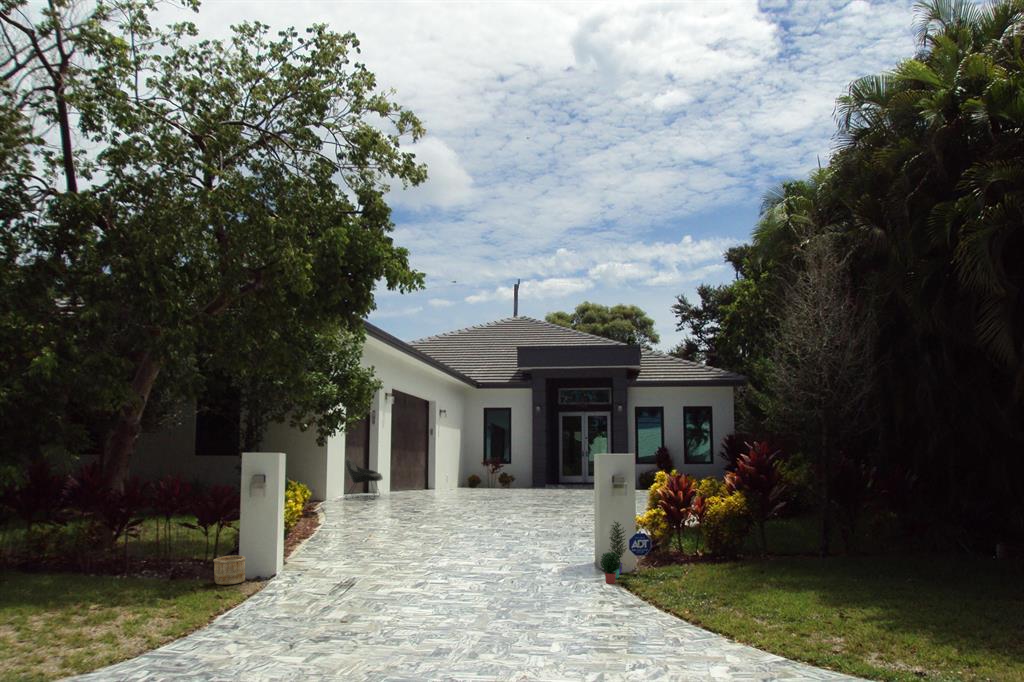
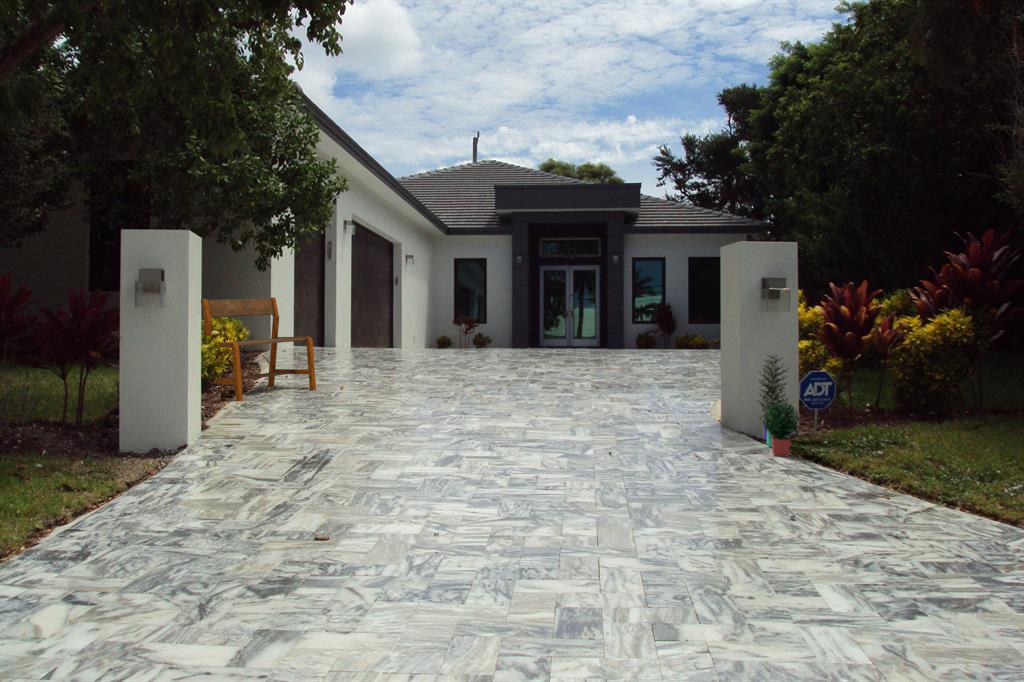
lounge chair: present [345,458,383,497] -> none [294,297,345,352]
bench: none [279,472,355,545] -> present [201,298,316,401]
wooden bucket: present [213,555,246,585] -> none [65,411,128,463]

